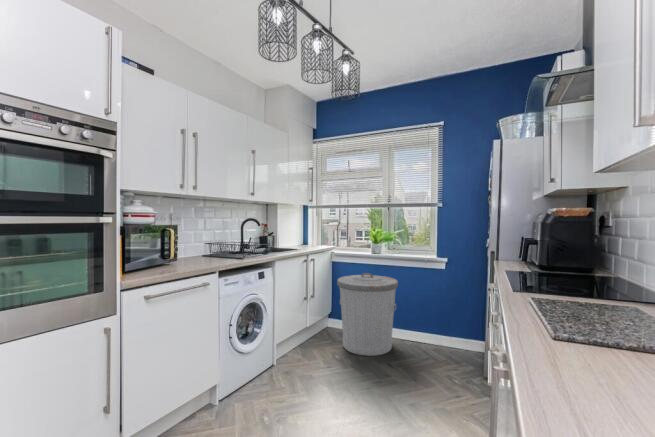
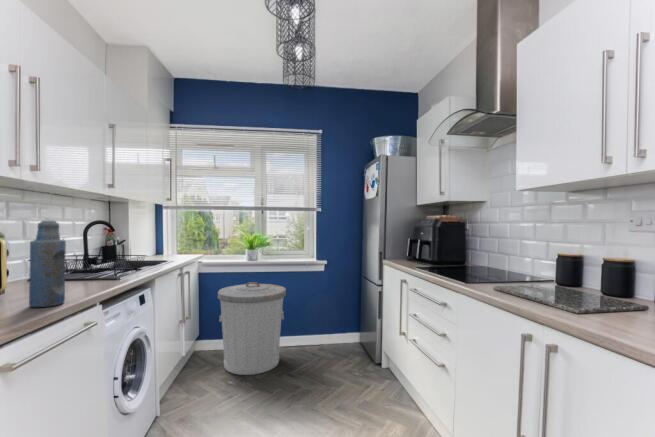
bottle: none [177,219,194,270] -> present [29,221,66,307]

